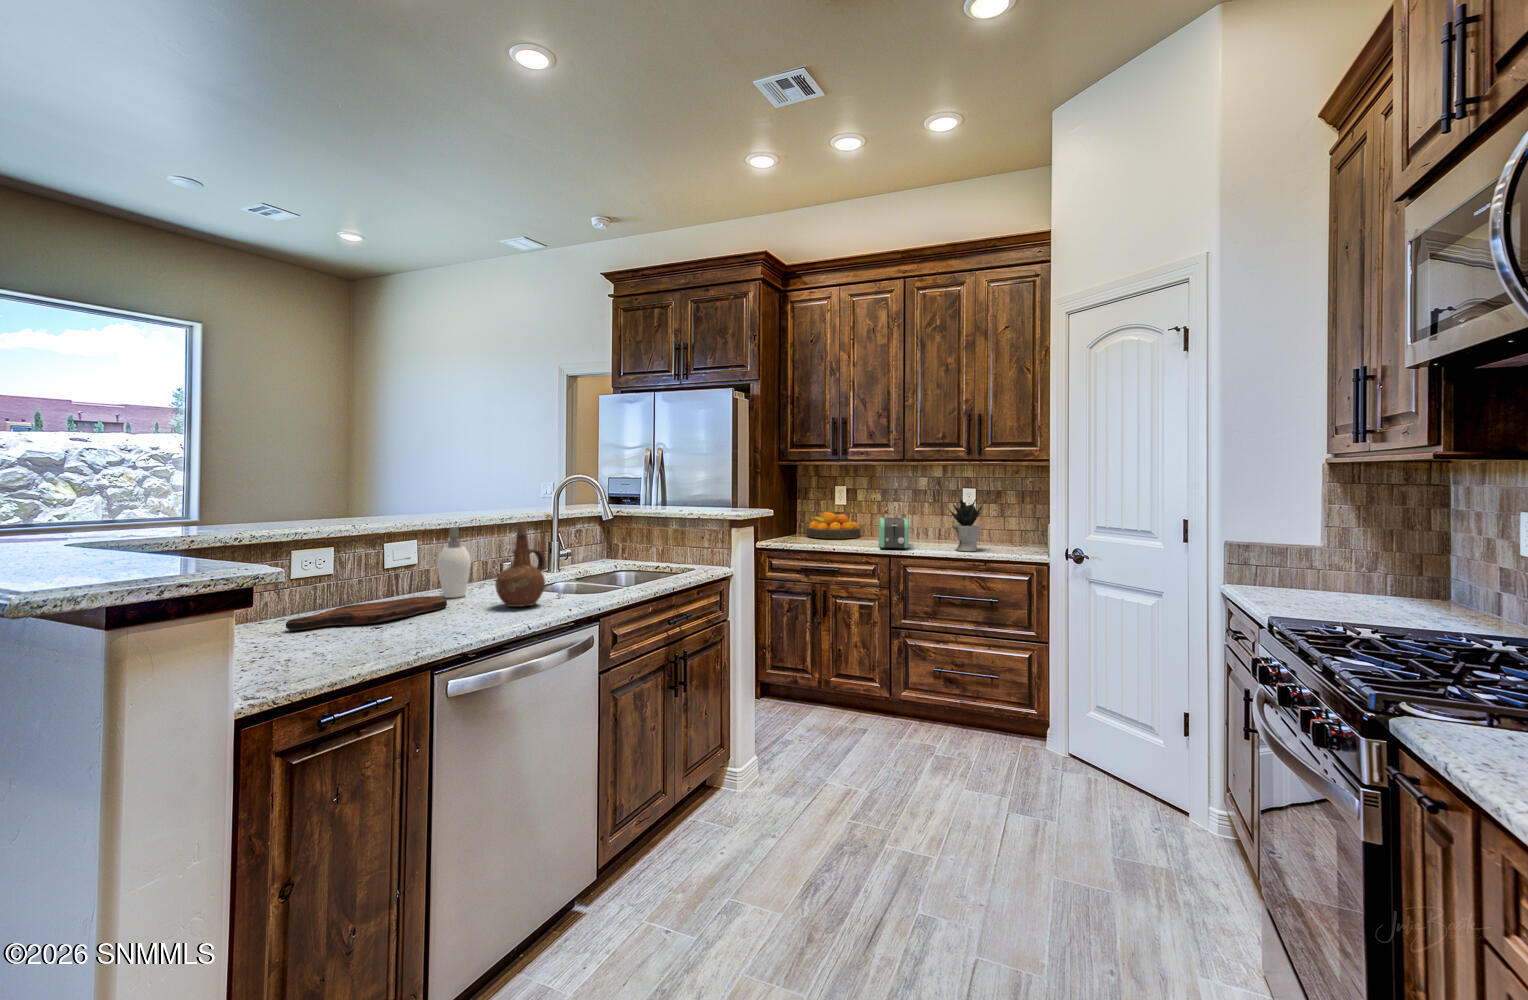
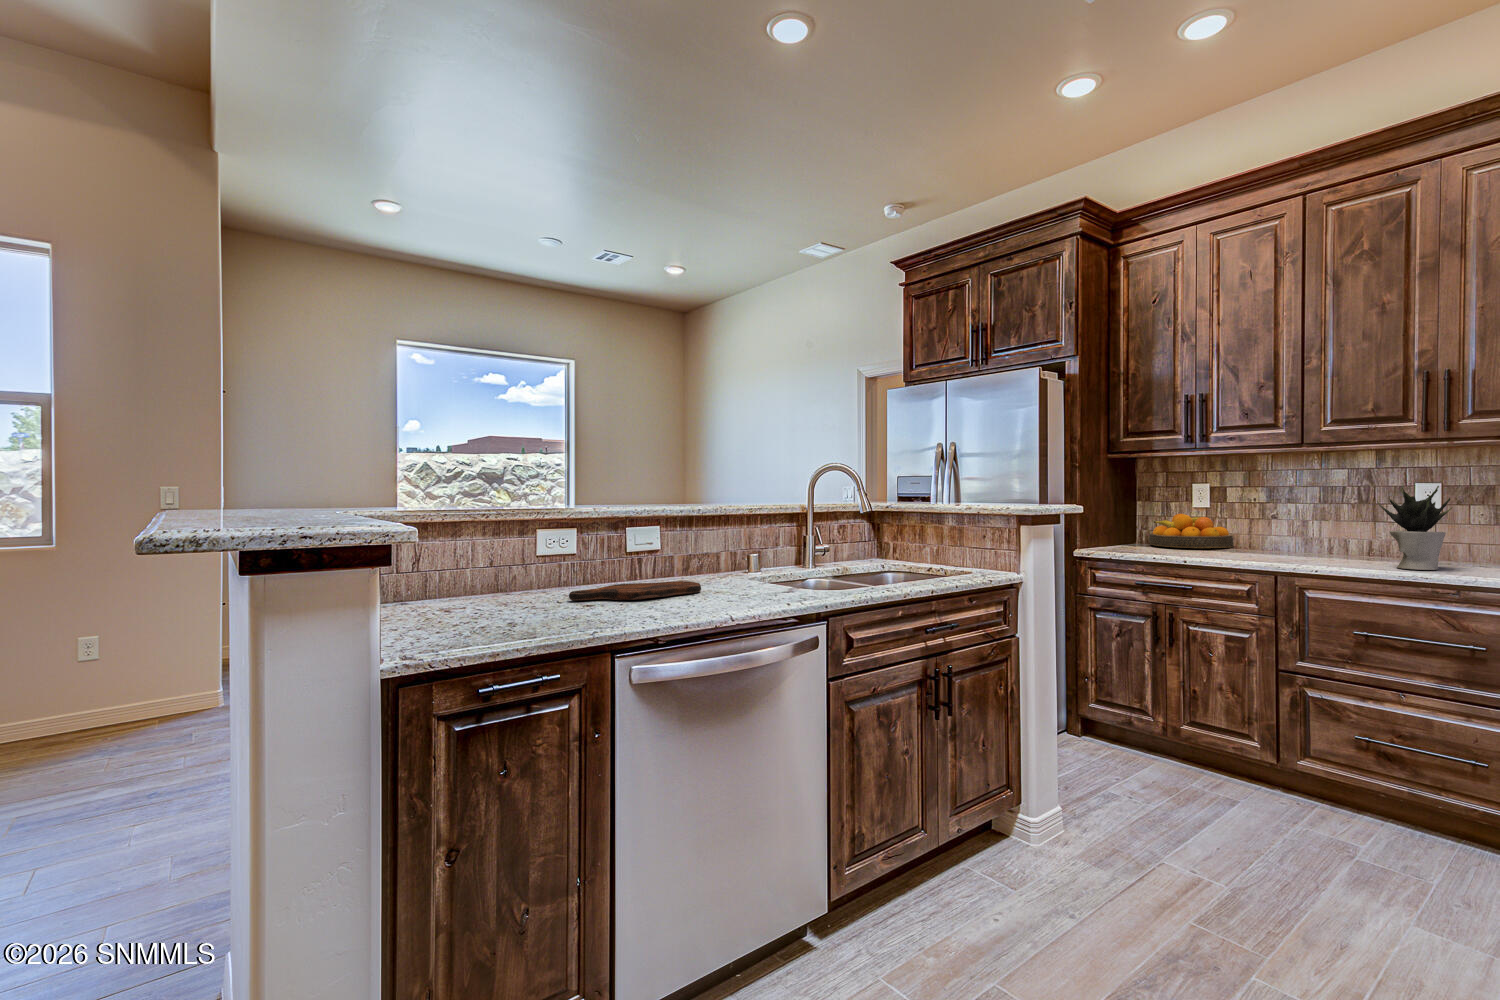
toaster: present [879,518,909,549] -> none [1257,520,1307,563]
ceramic pitcher: present [495,522,545,607] -> none [741,510,789,596]
soap dispenser: present [437,527,471,598] -> none [700,517,733,585]

